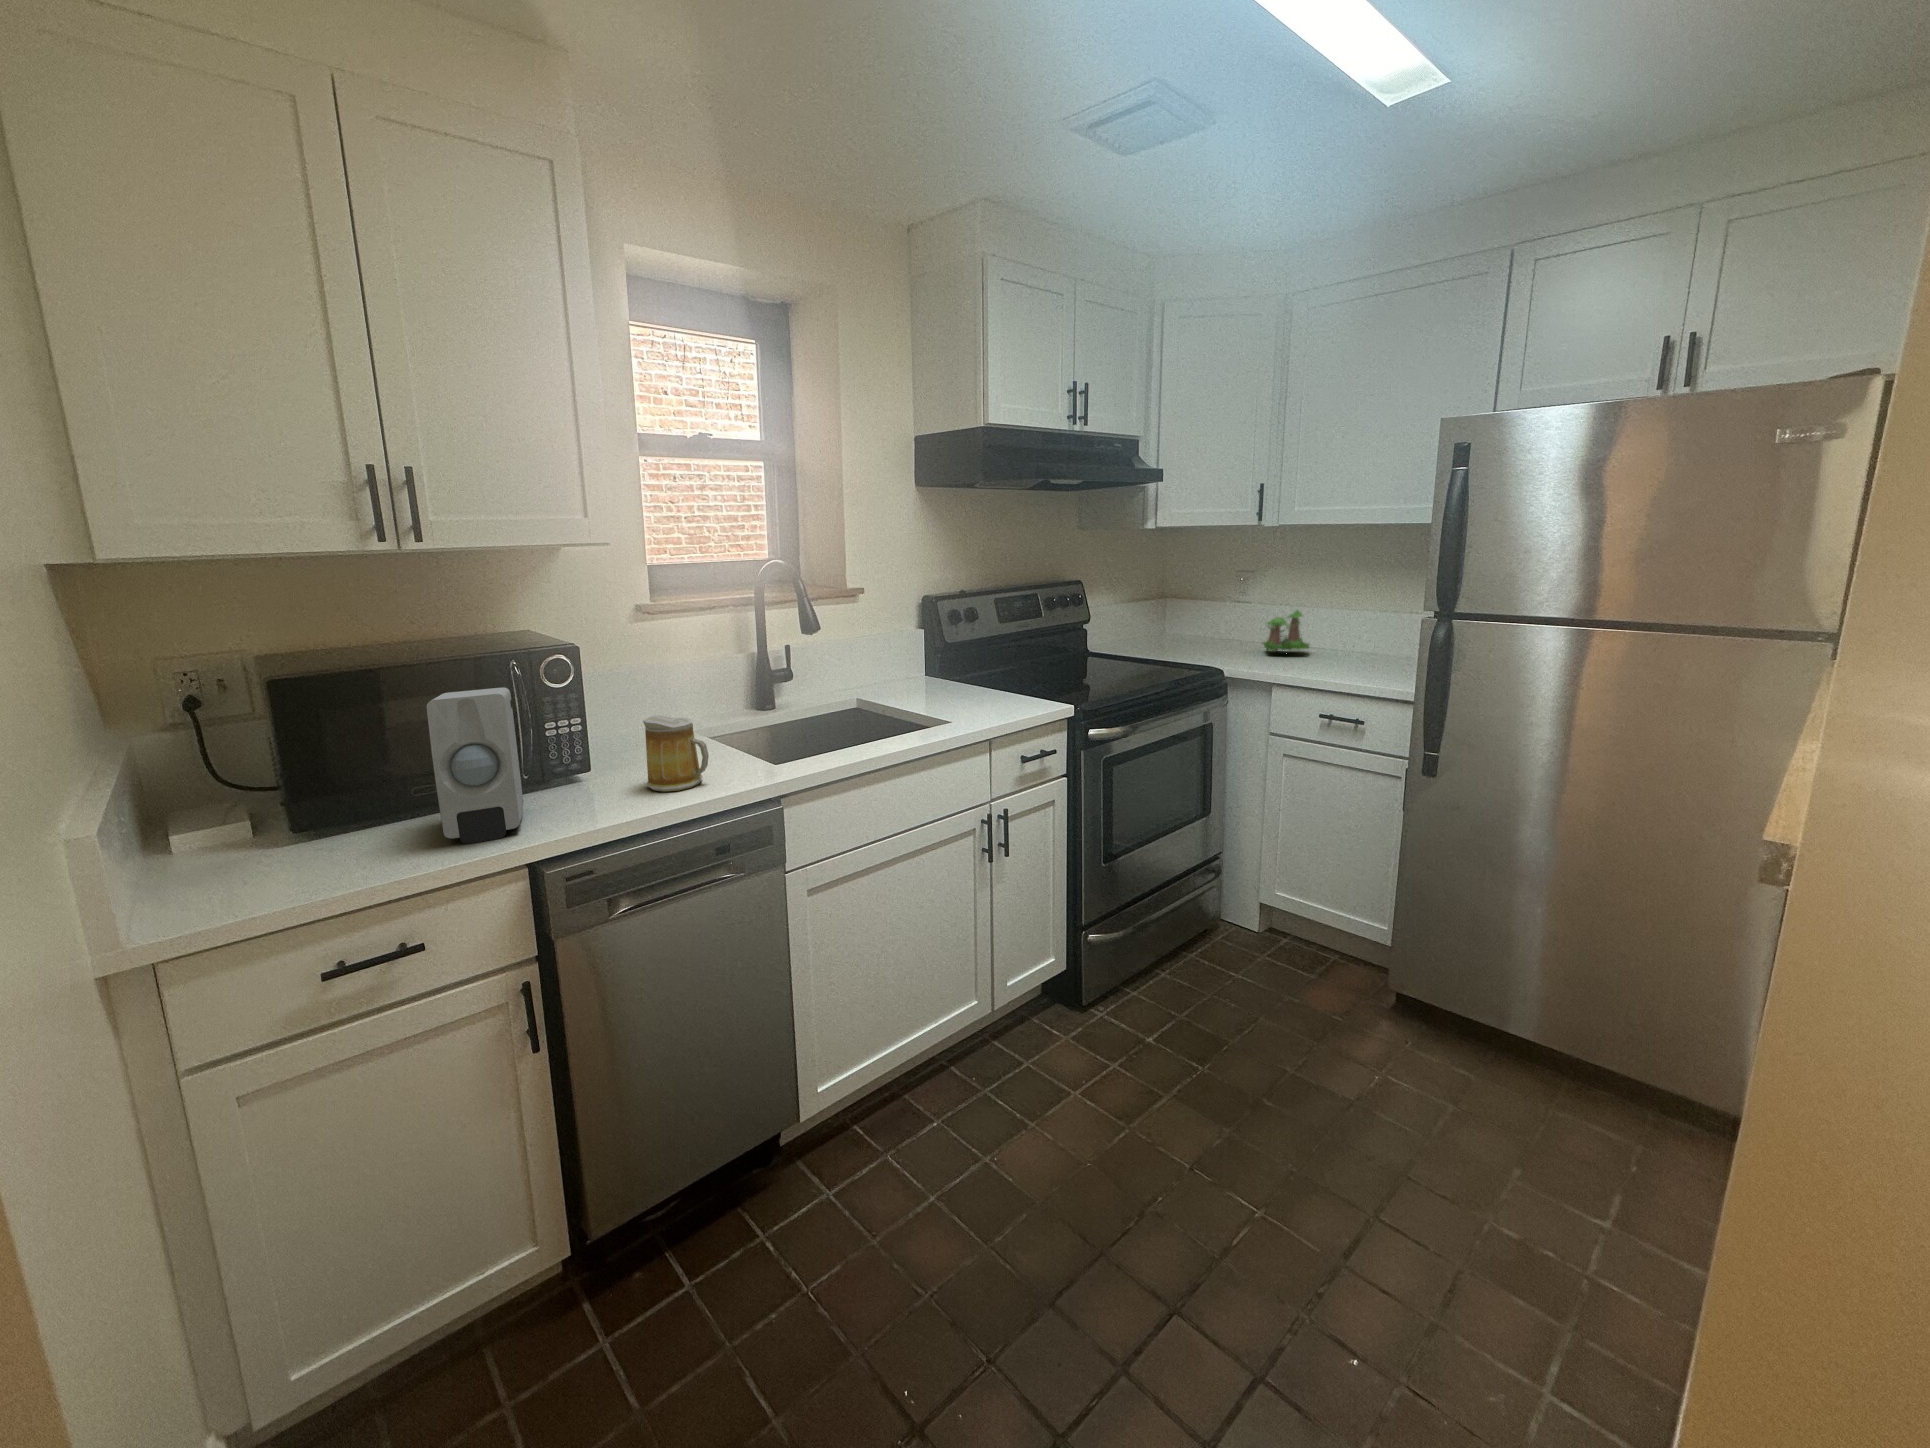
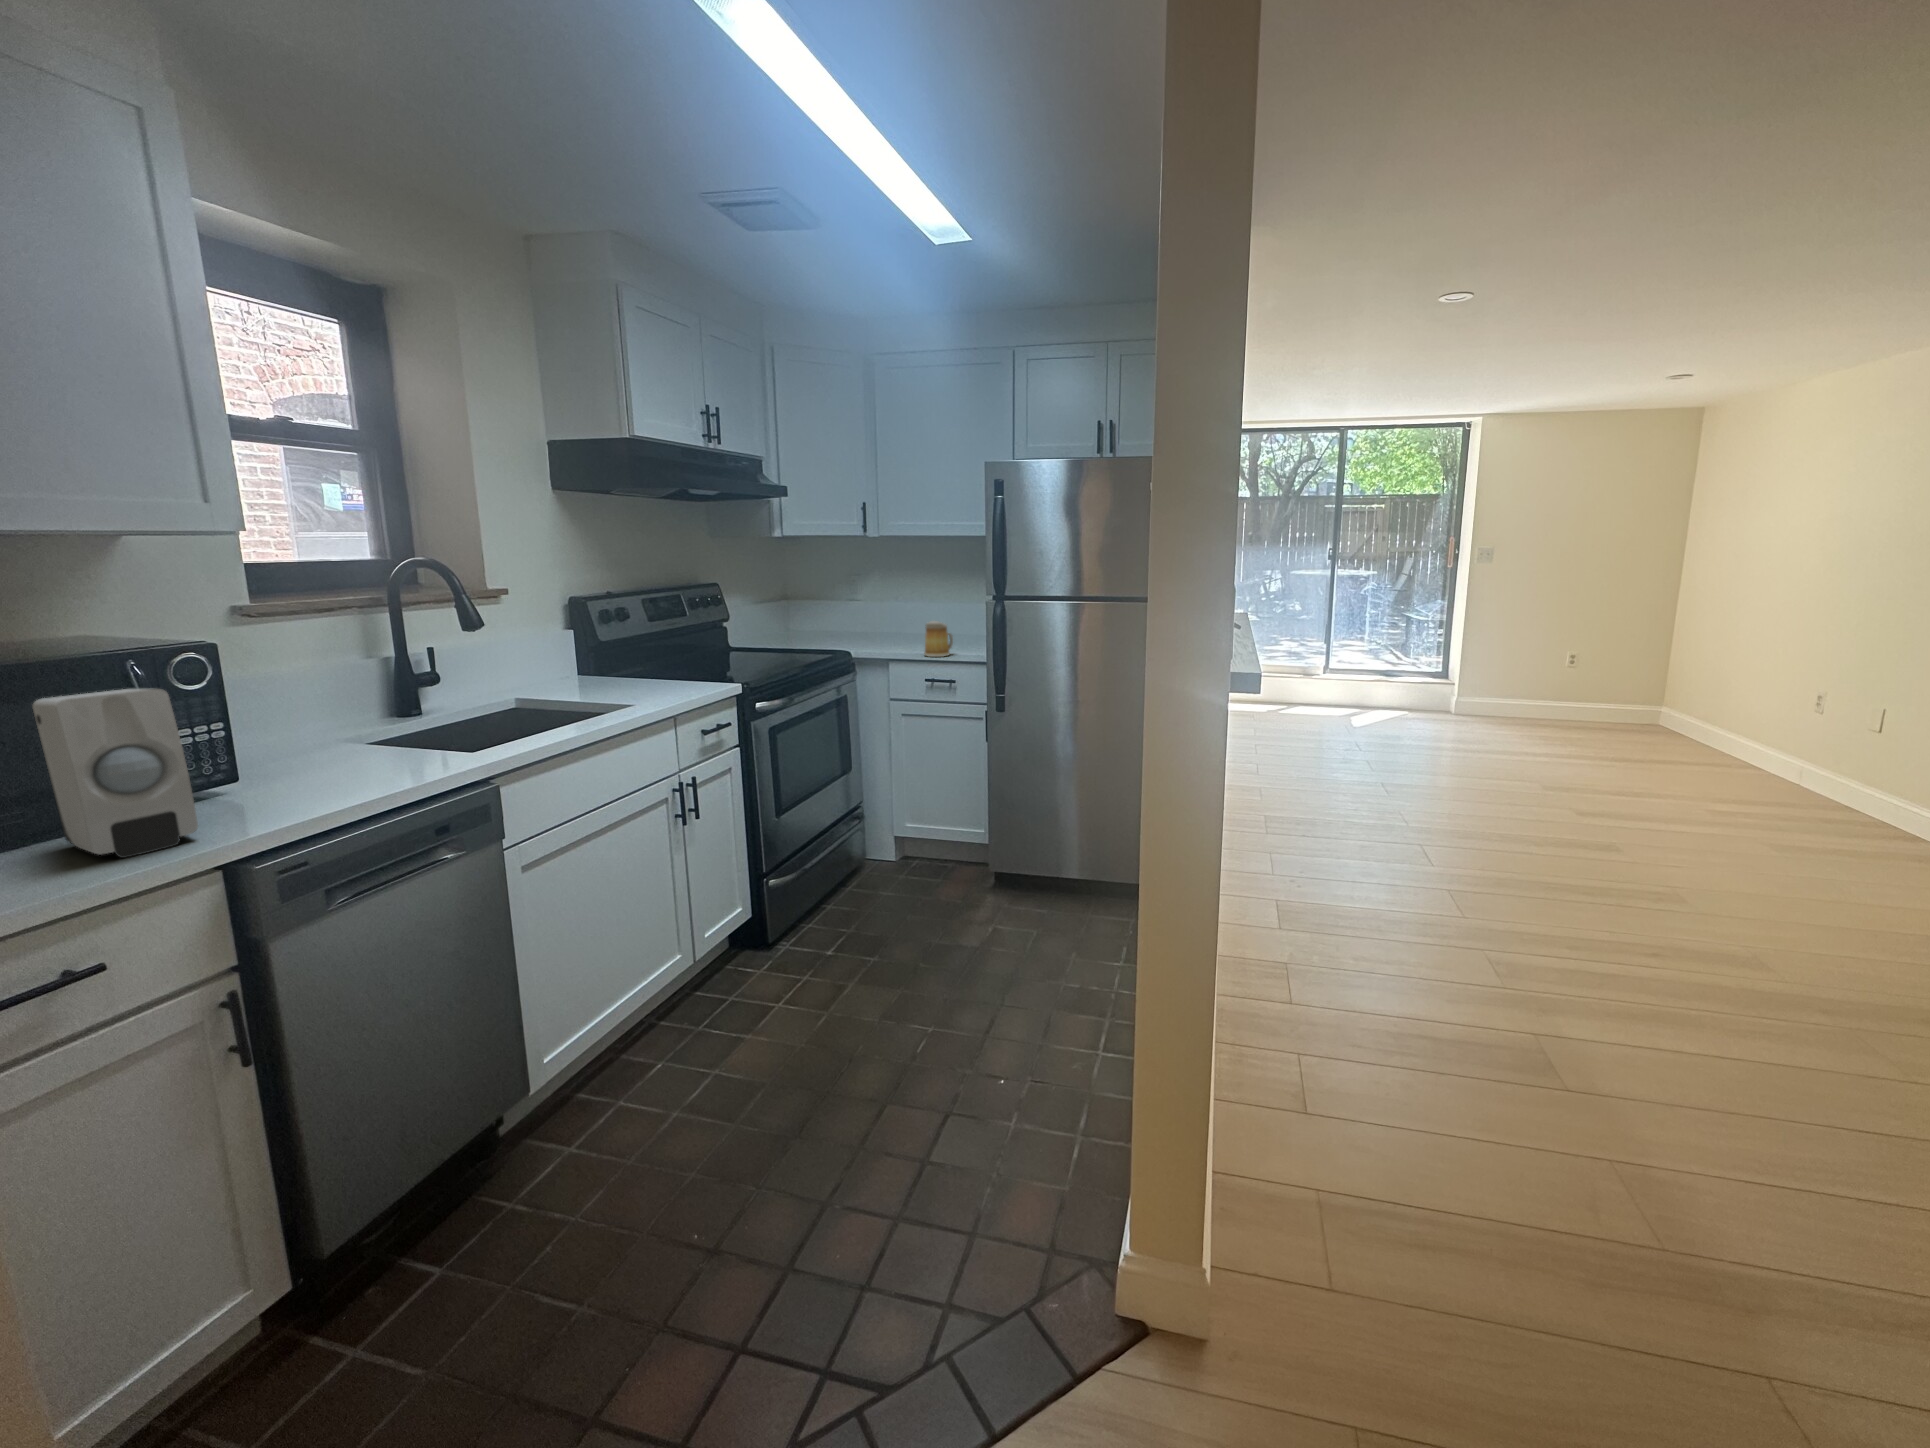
plant: present [1263,610,1309,651] -> none [874,590,911,640]
mug: present [643,715,709,792] -> present [924,621,953,657]

